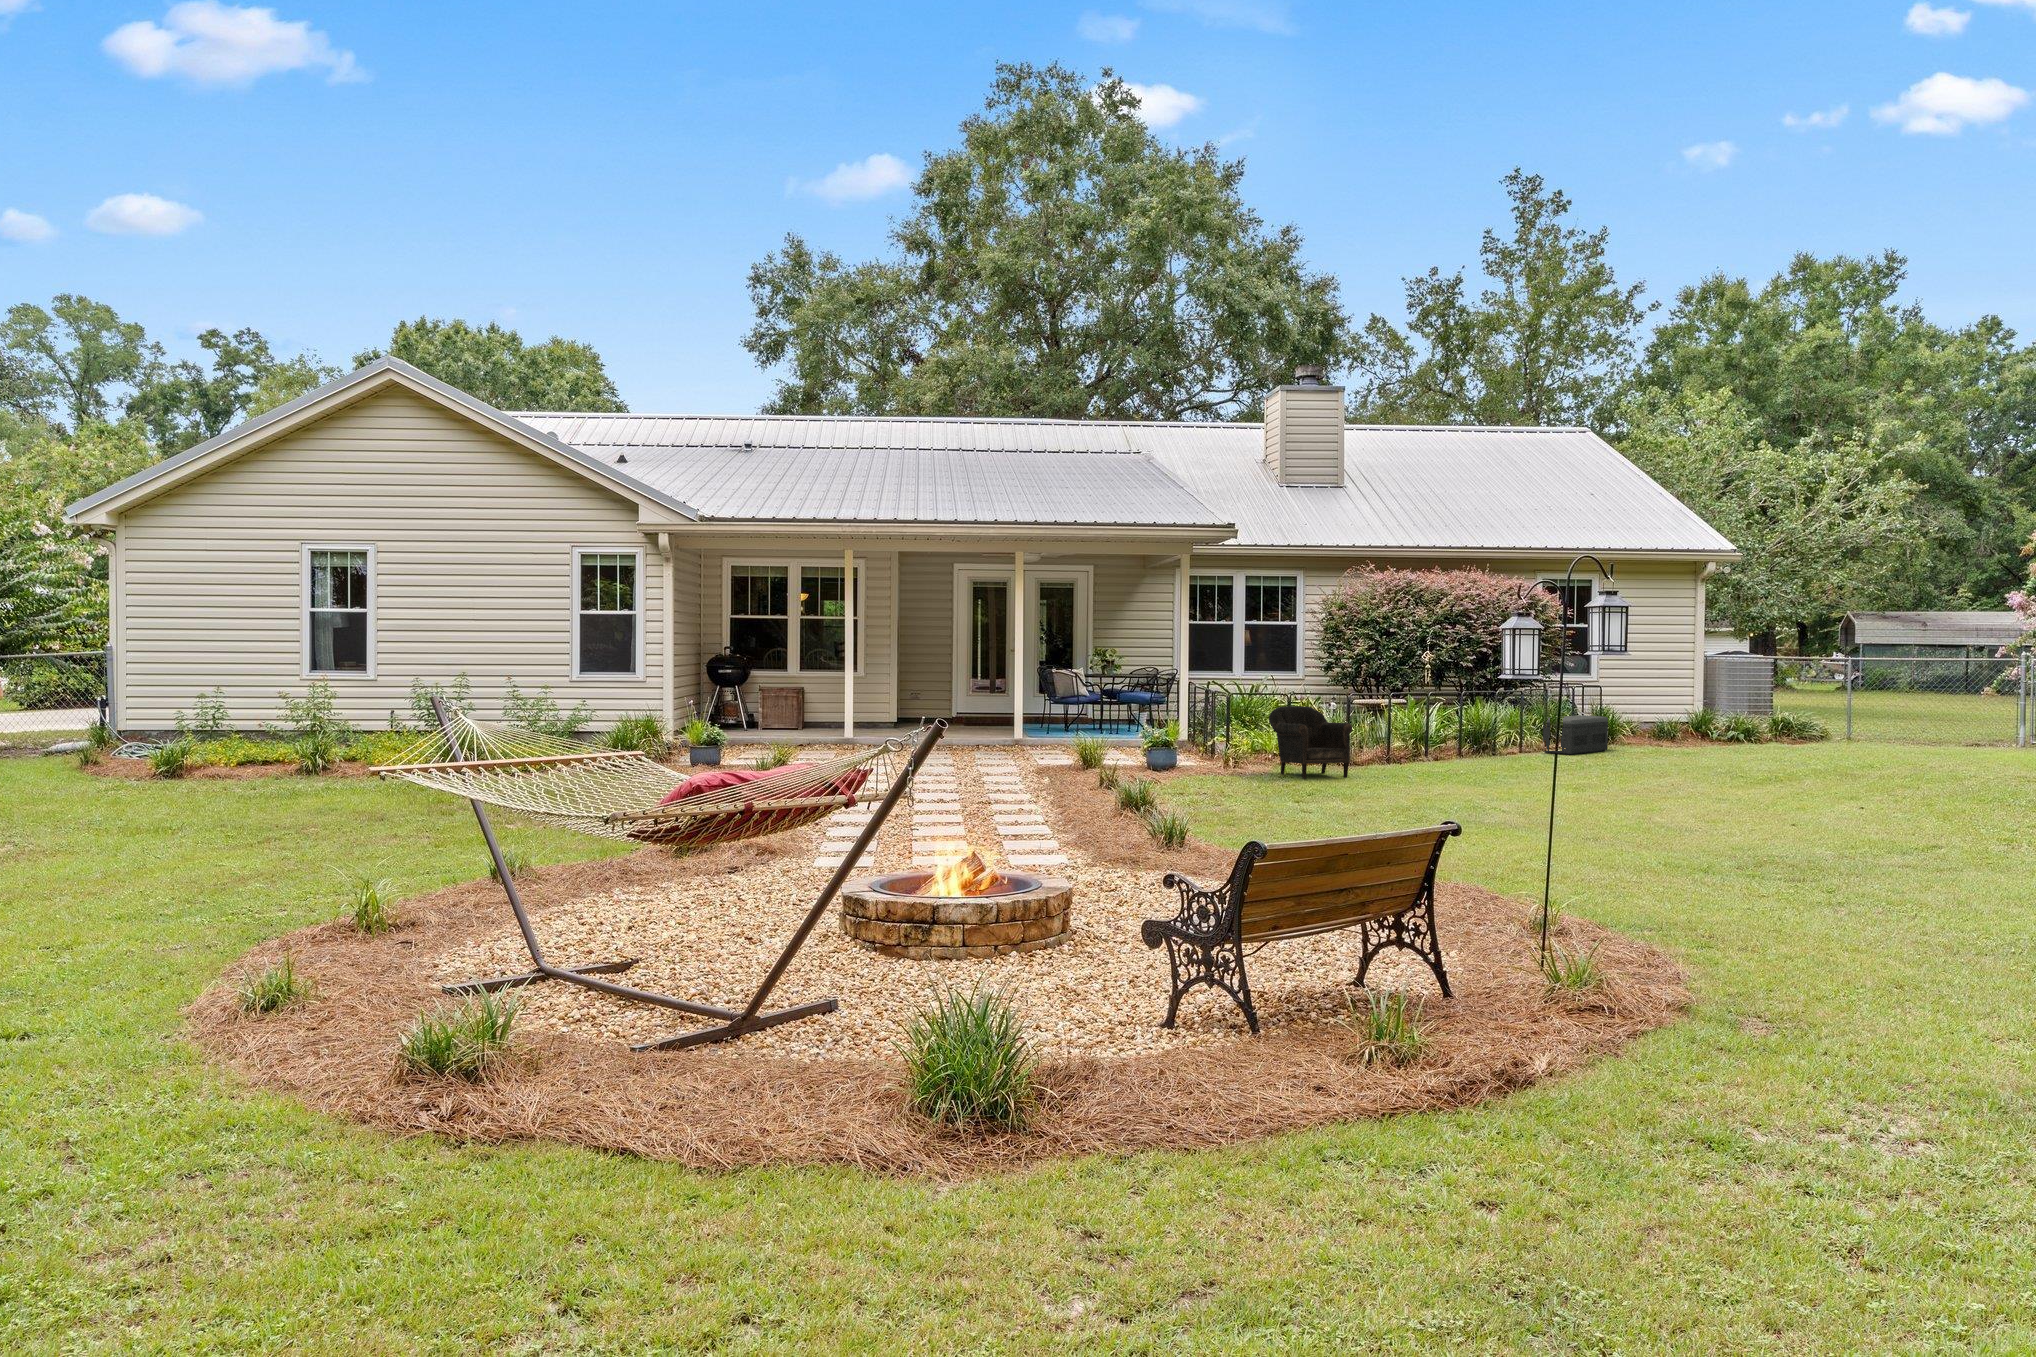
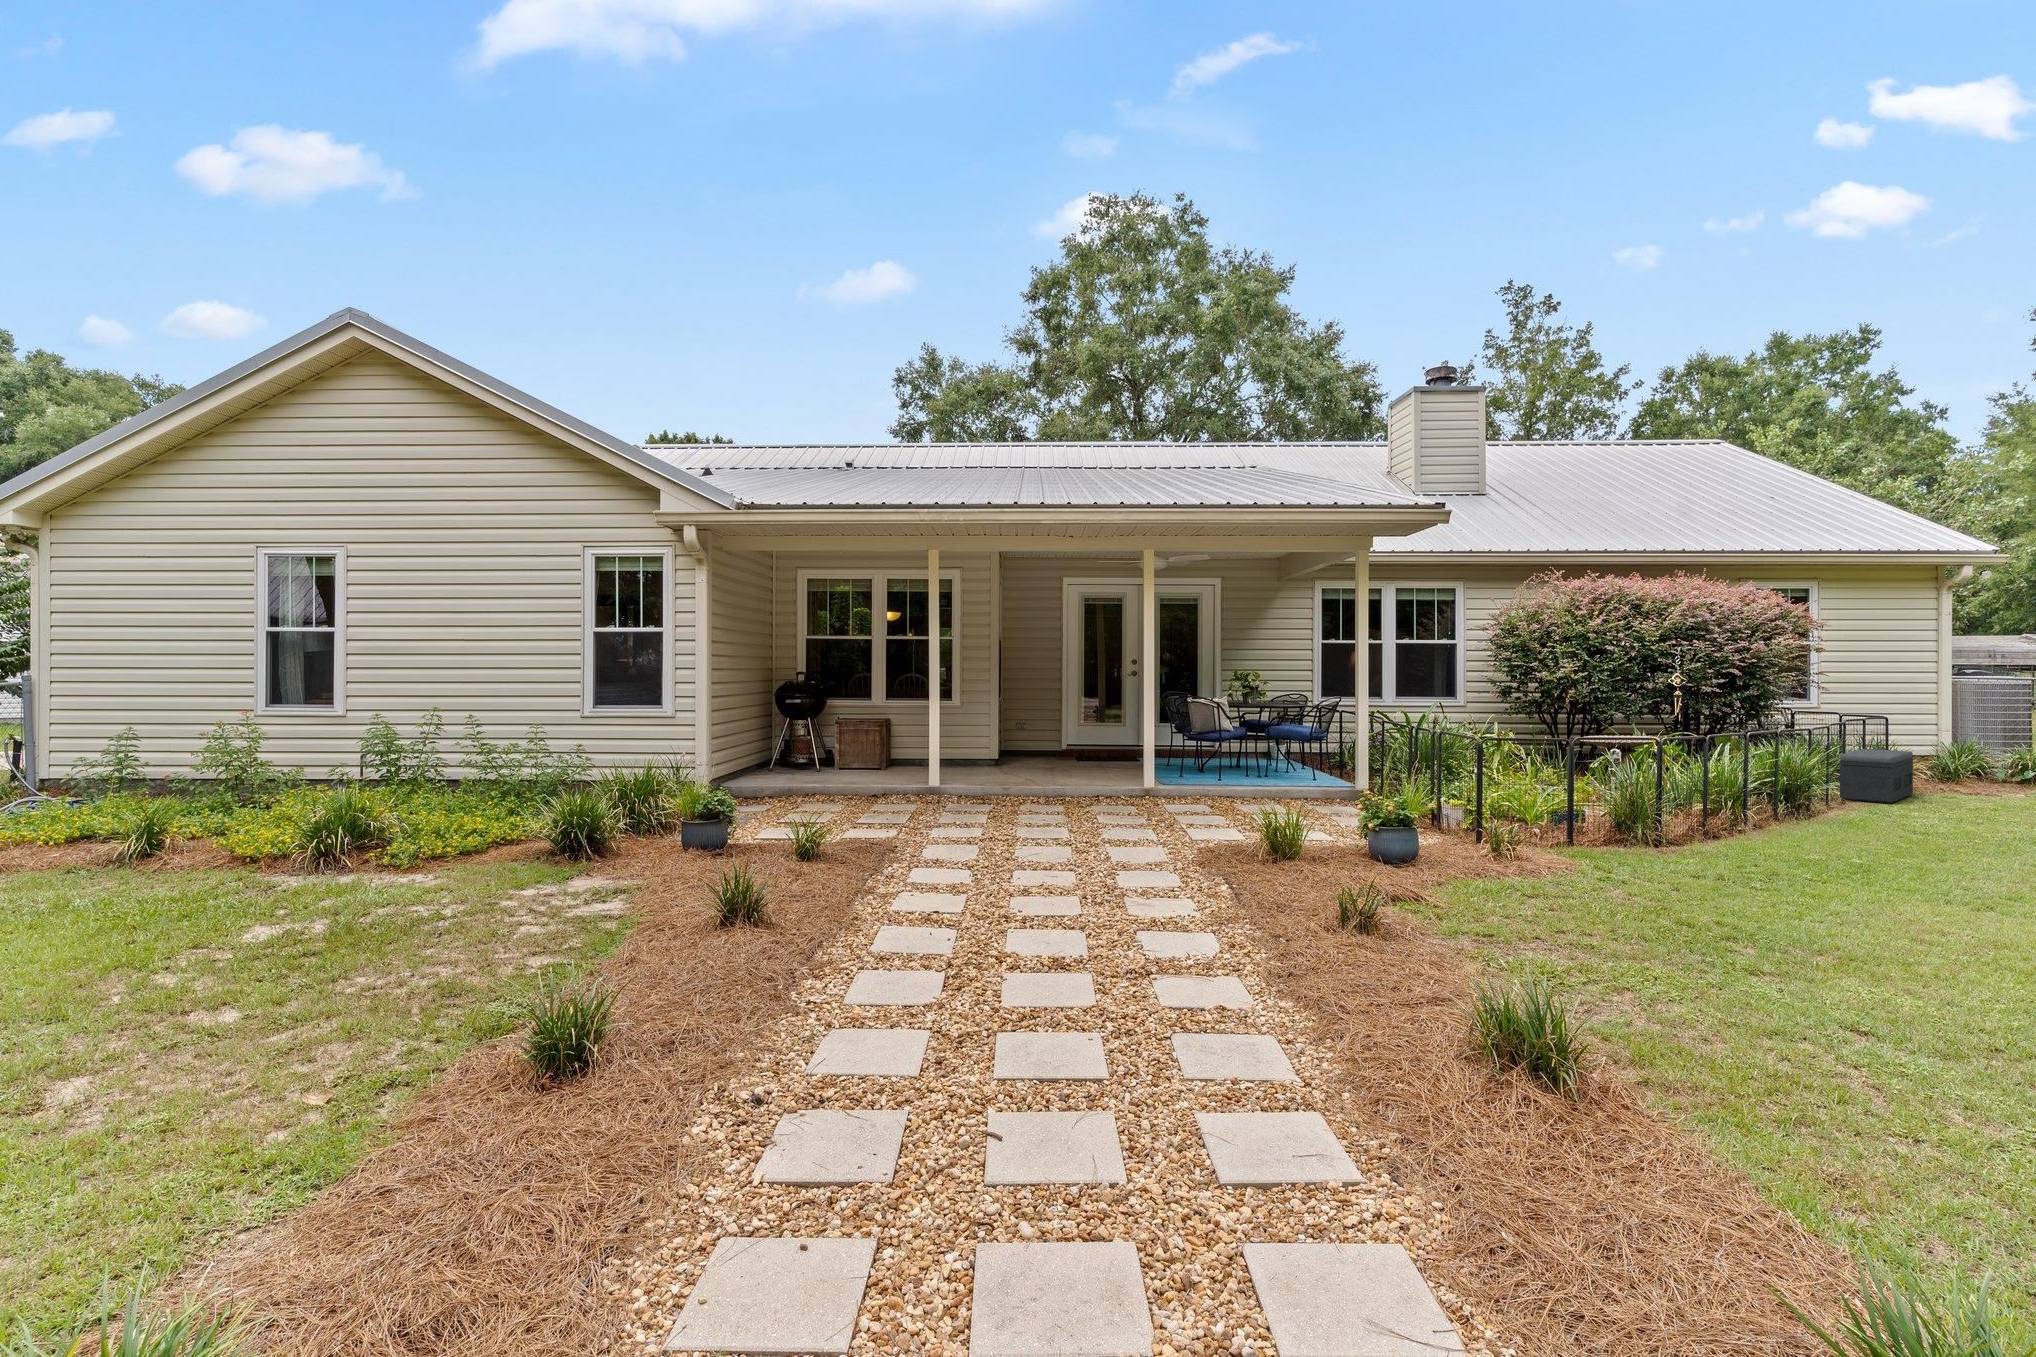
armchair: present [1269,706,1352,779] -> none [1554,746,1711,865]

